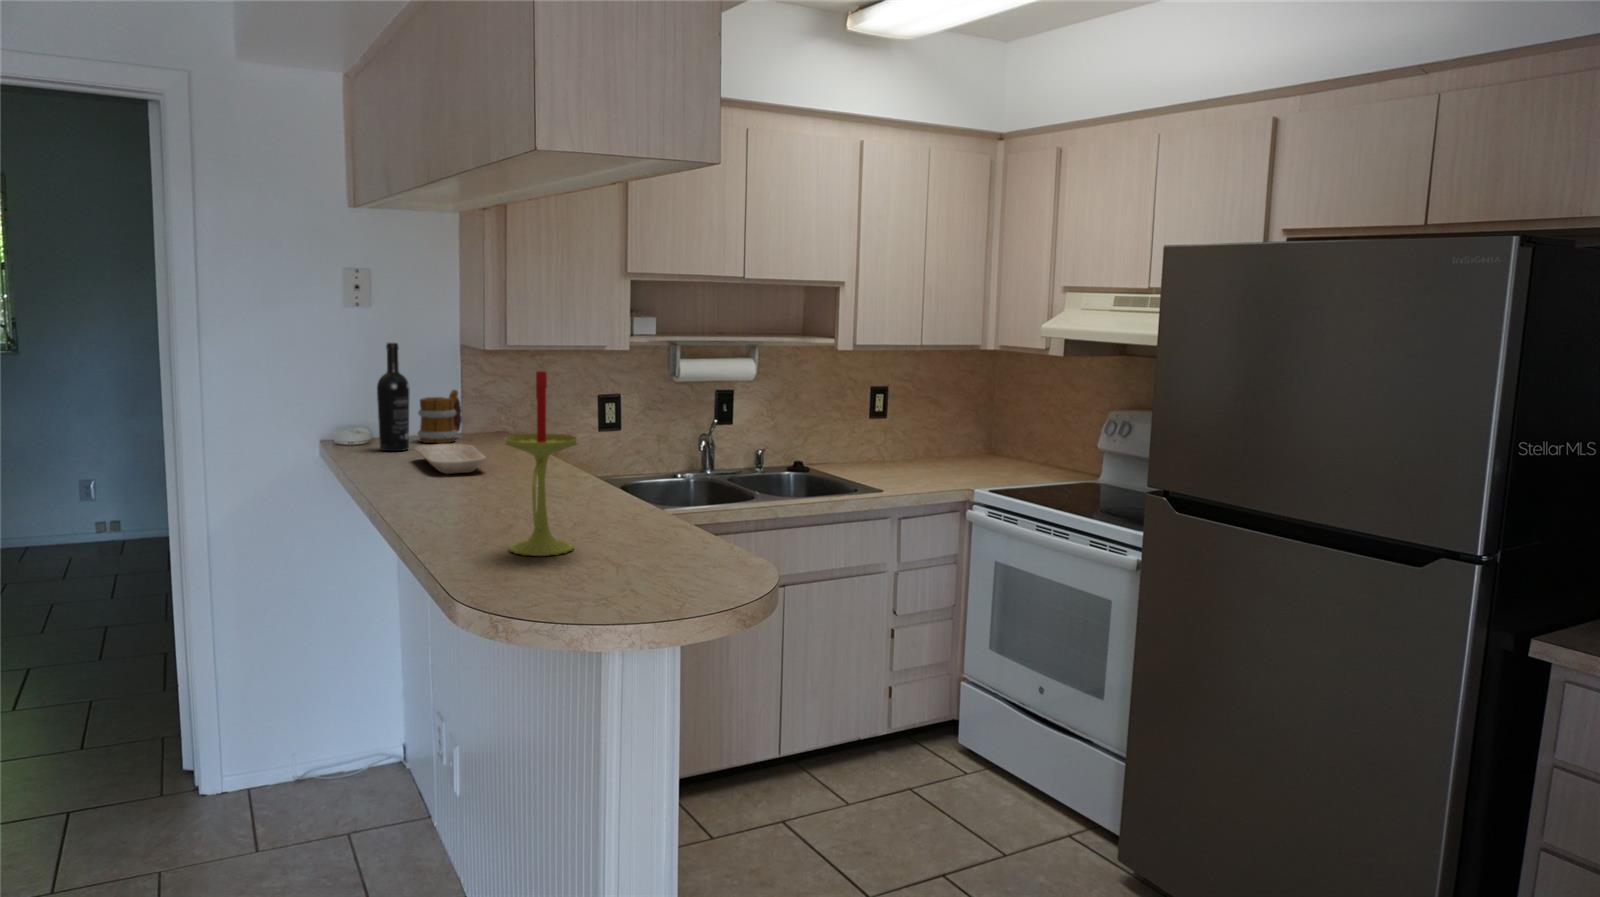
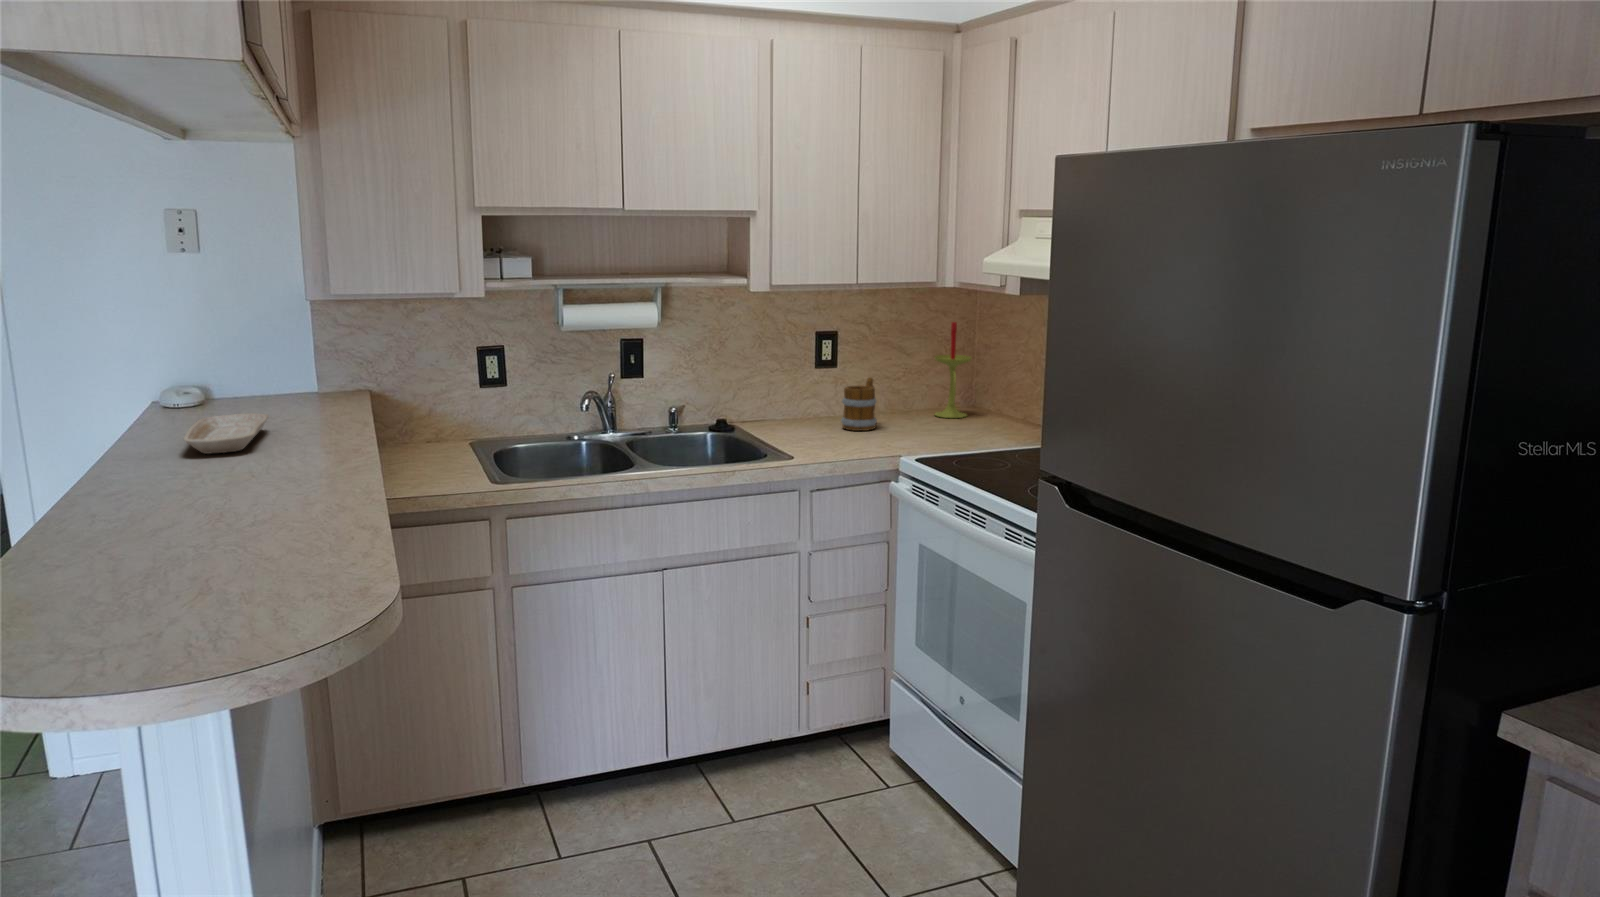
wine bottle: present [377,343,409,451] -> none [181,297,226,420]
candle: present [505,371,578,556] -> present [934,322,971,418]
mug: present [418,390,462,443] -> present [841,377,877,431]

